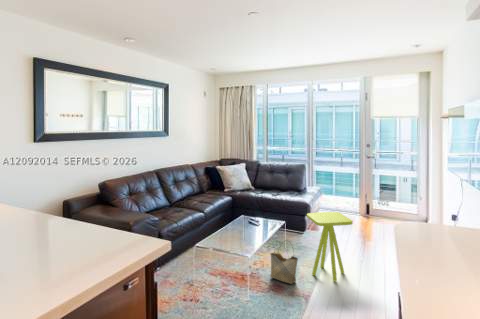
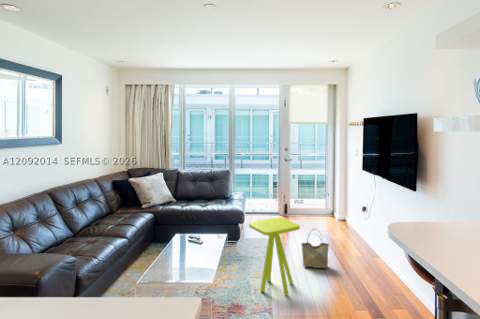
woven basket: present [270,253,298,284] -> present [302,240,329,268]

